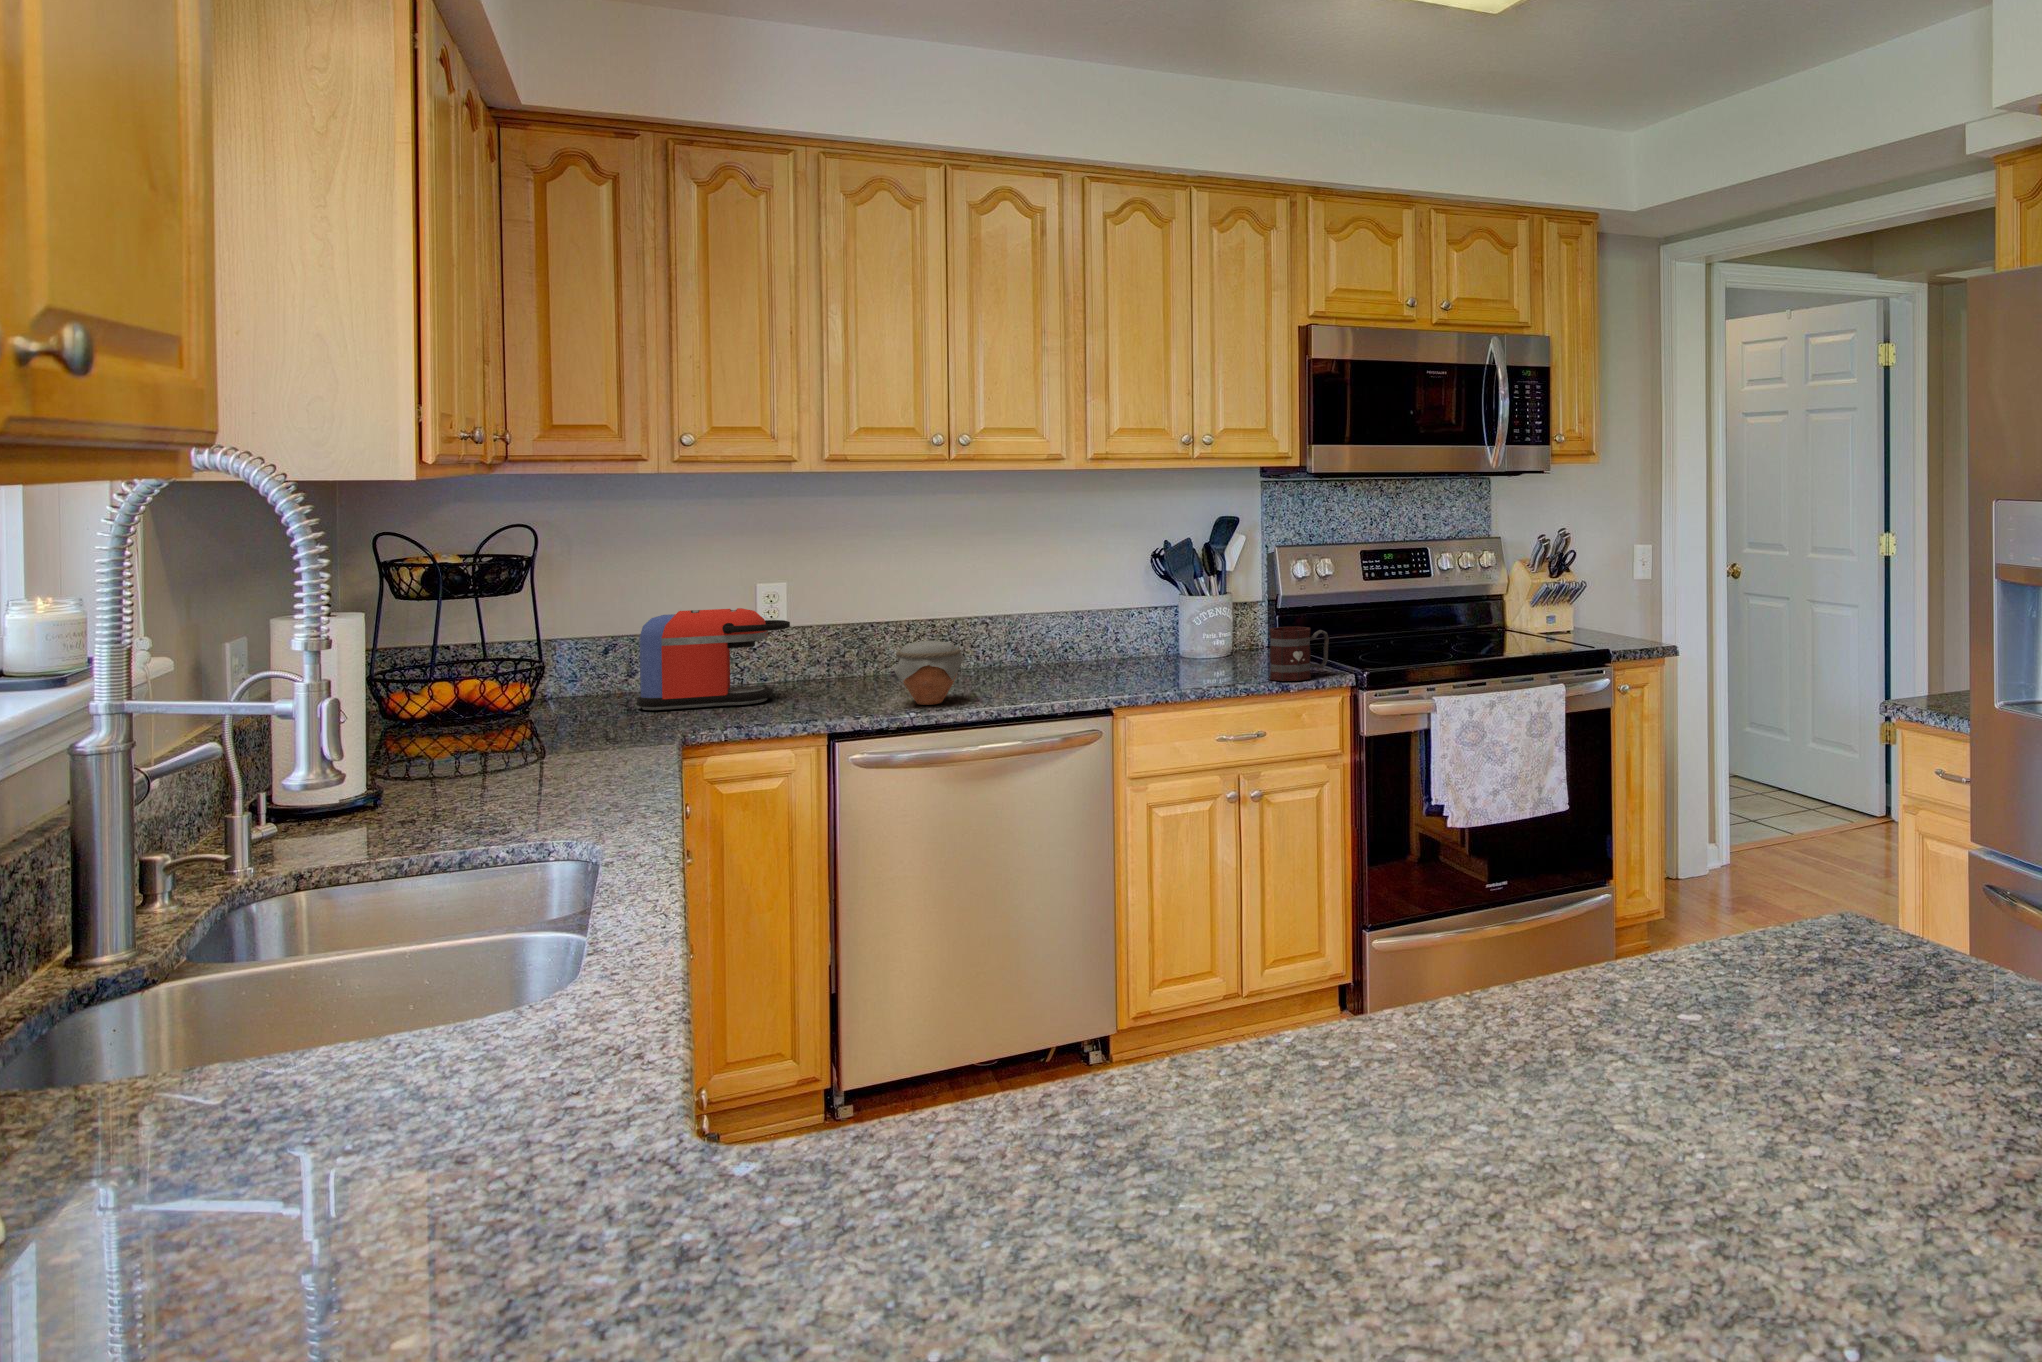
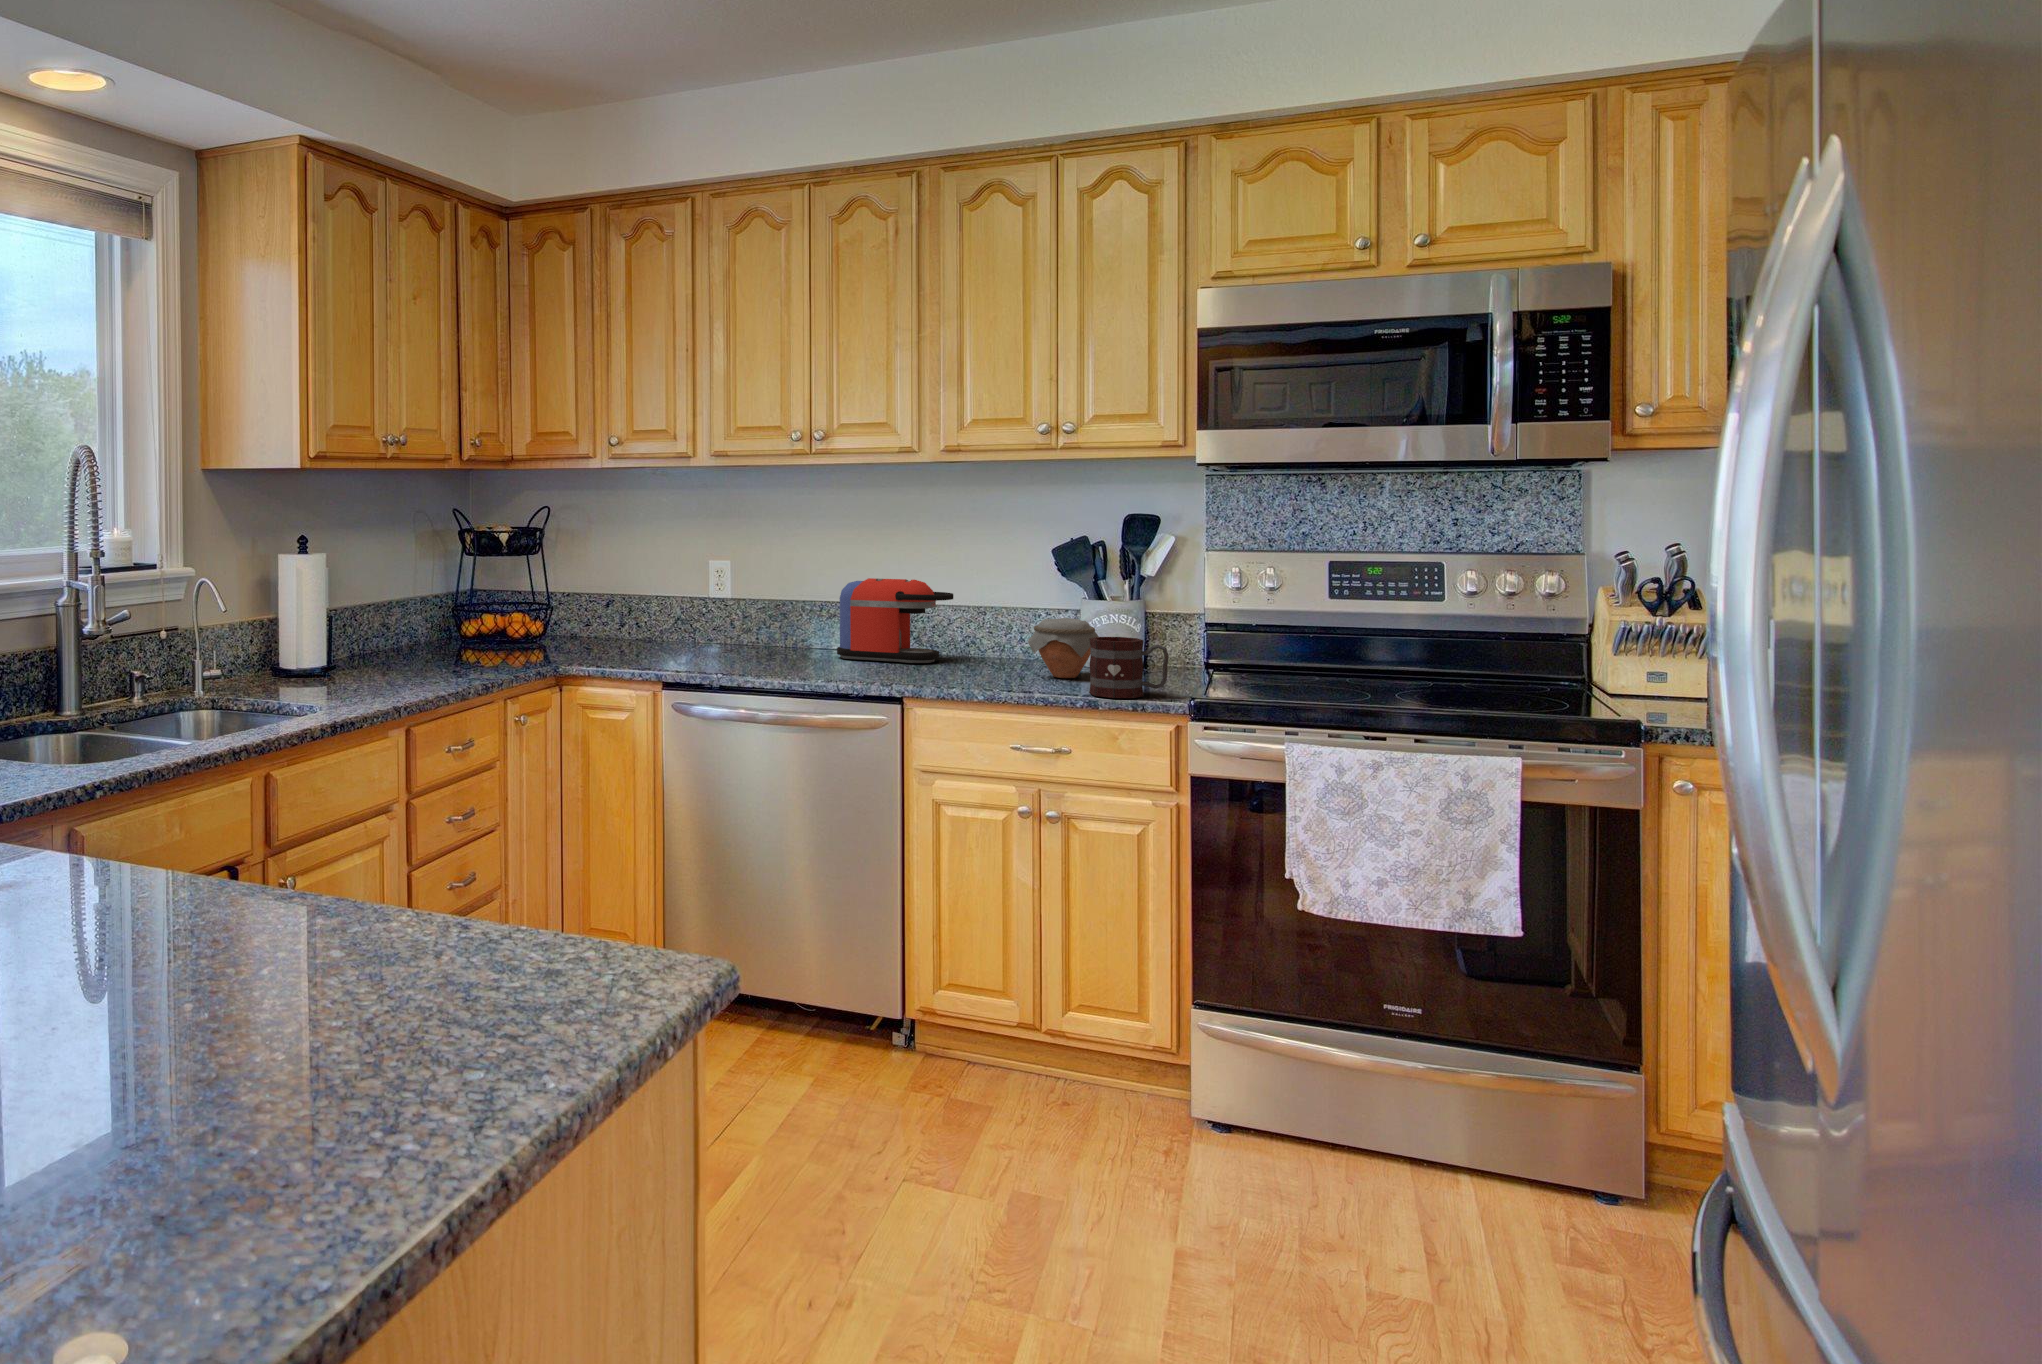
coffee maker: present [637,608,790,710] -> present [837,578,953,663]
jar: present [894,641,965,705] -> present [1028,618,1098,678]

